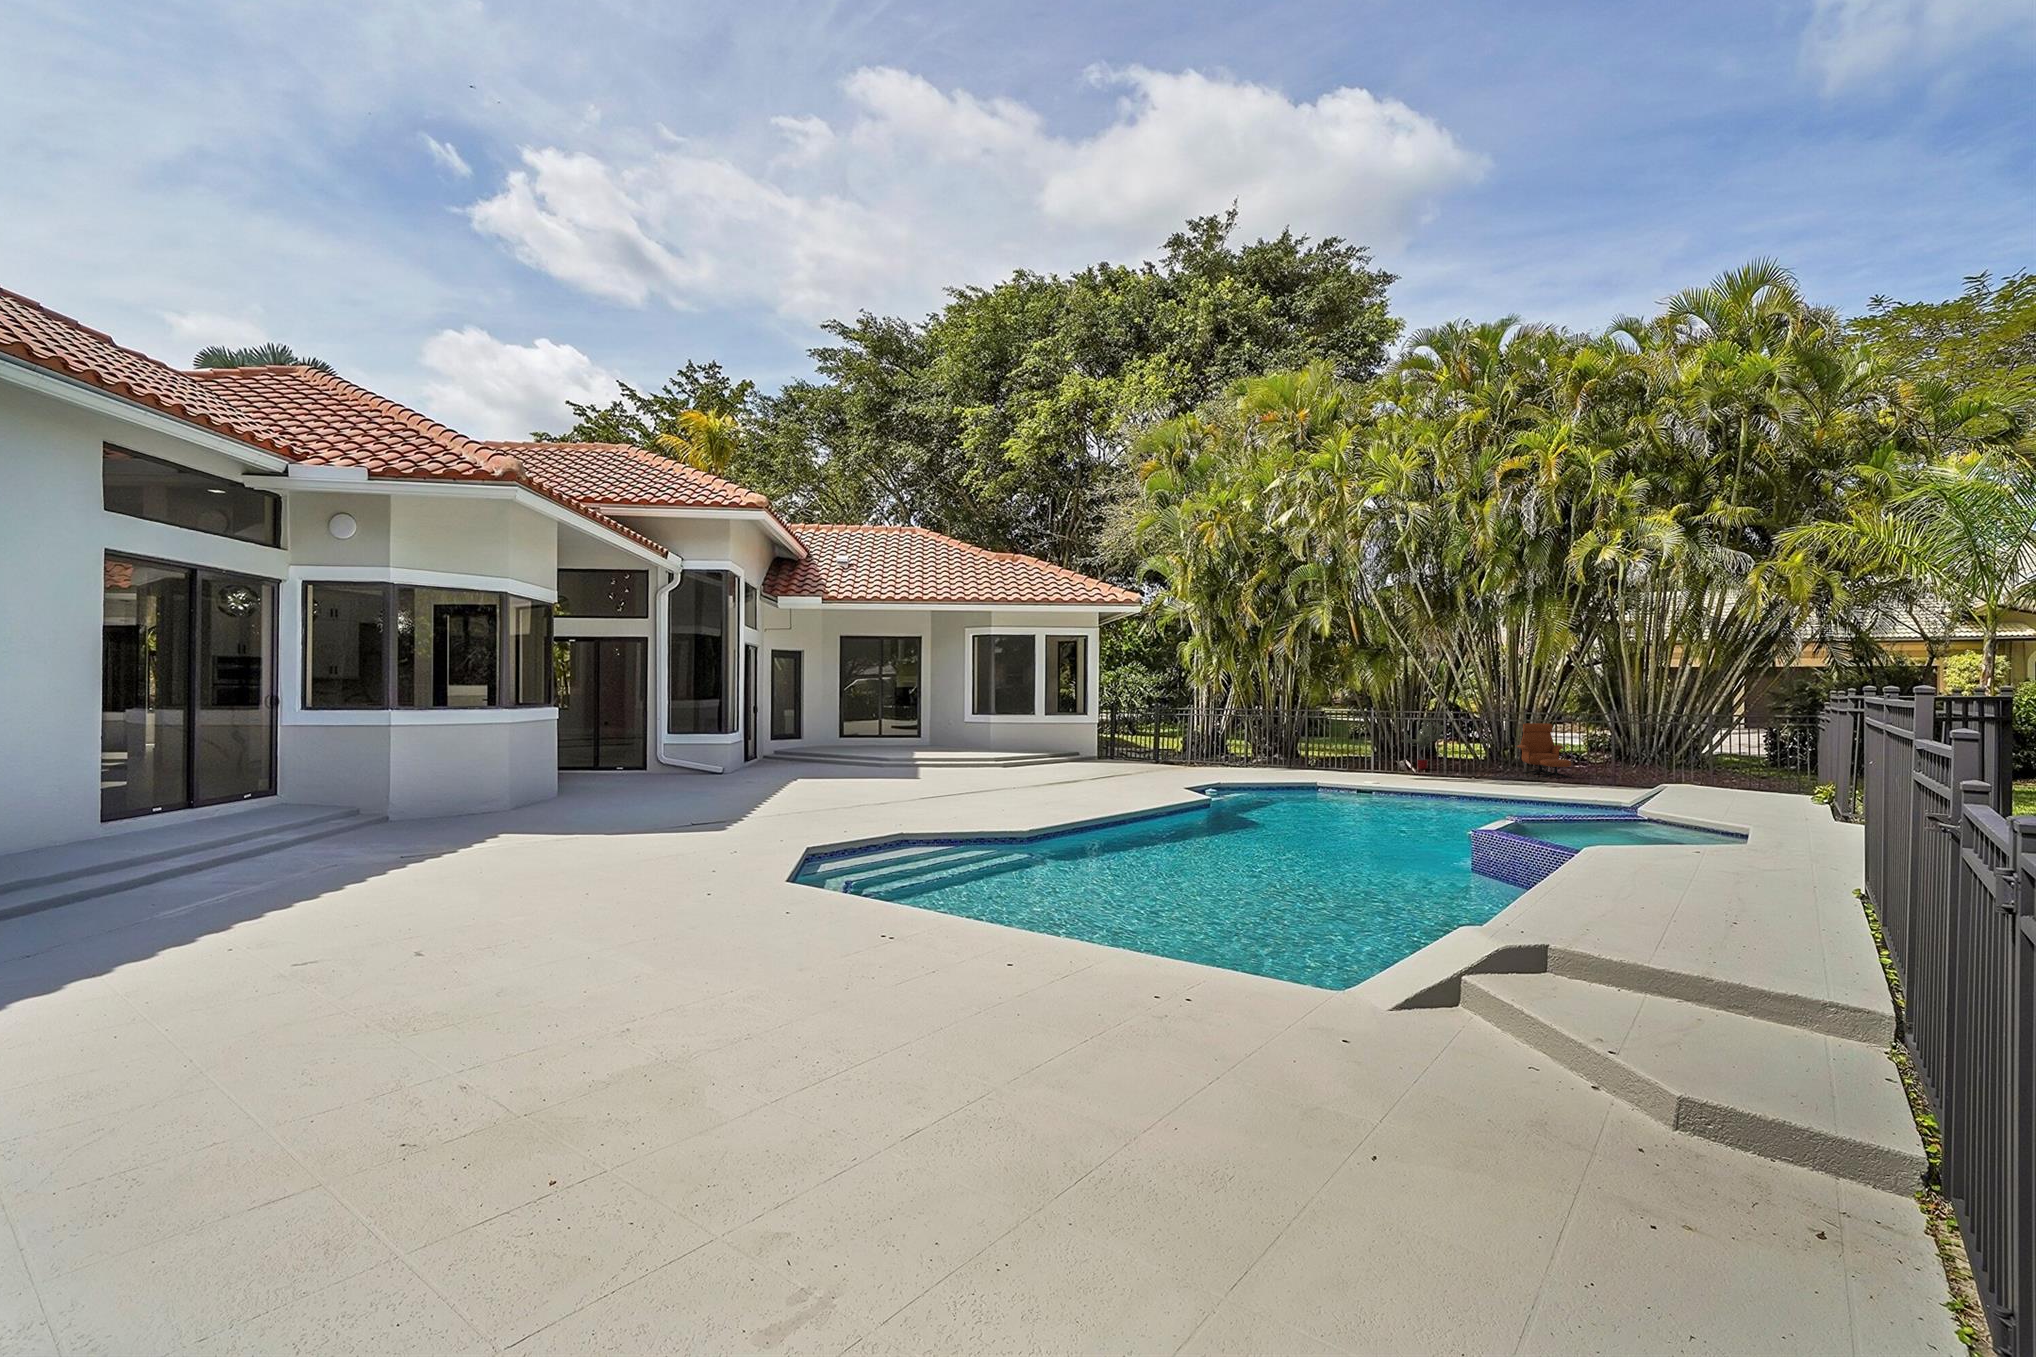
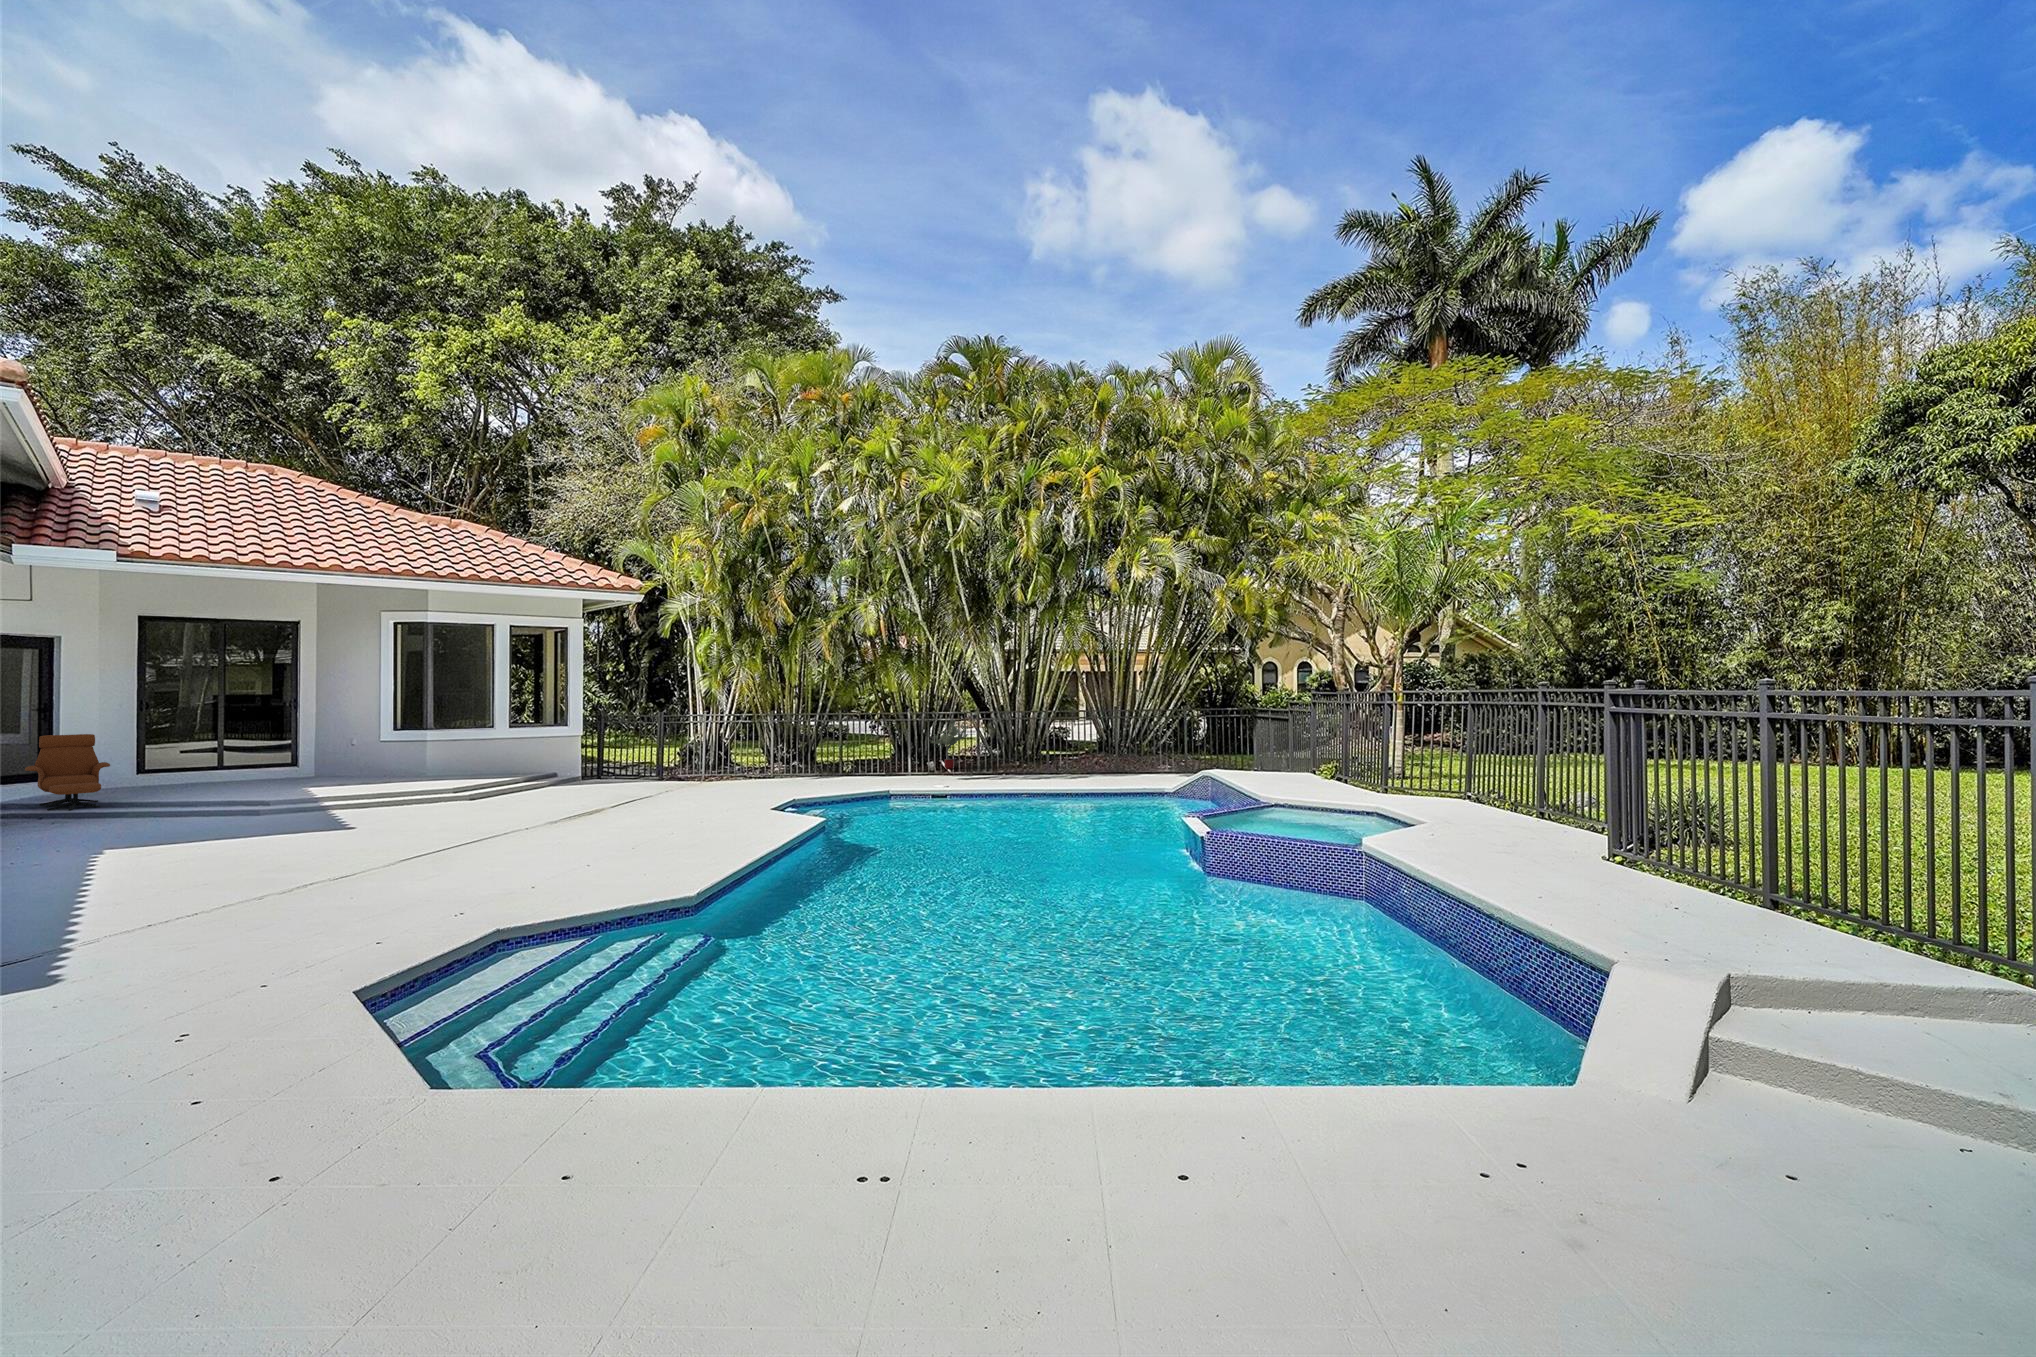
lounge chair: present [1517,723,1572,778] -> present [25,734,110,810]

